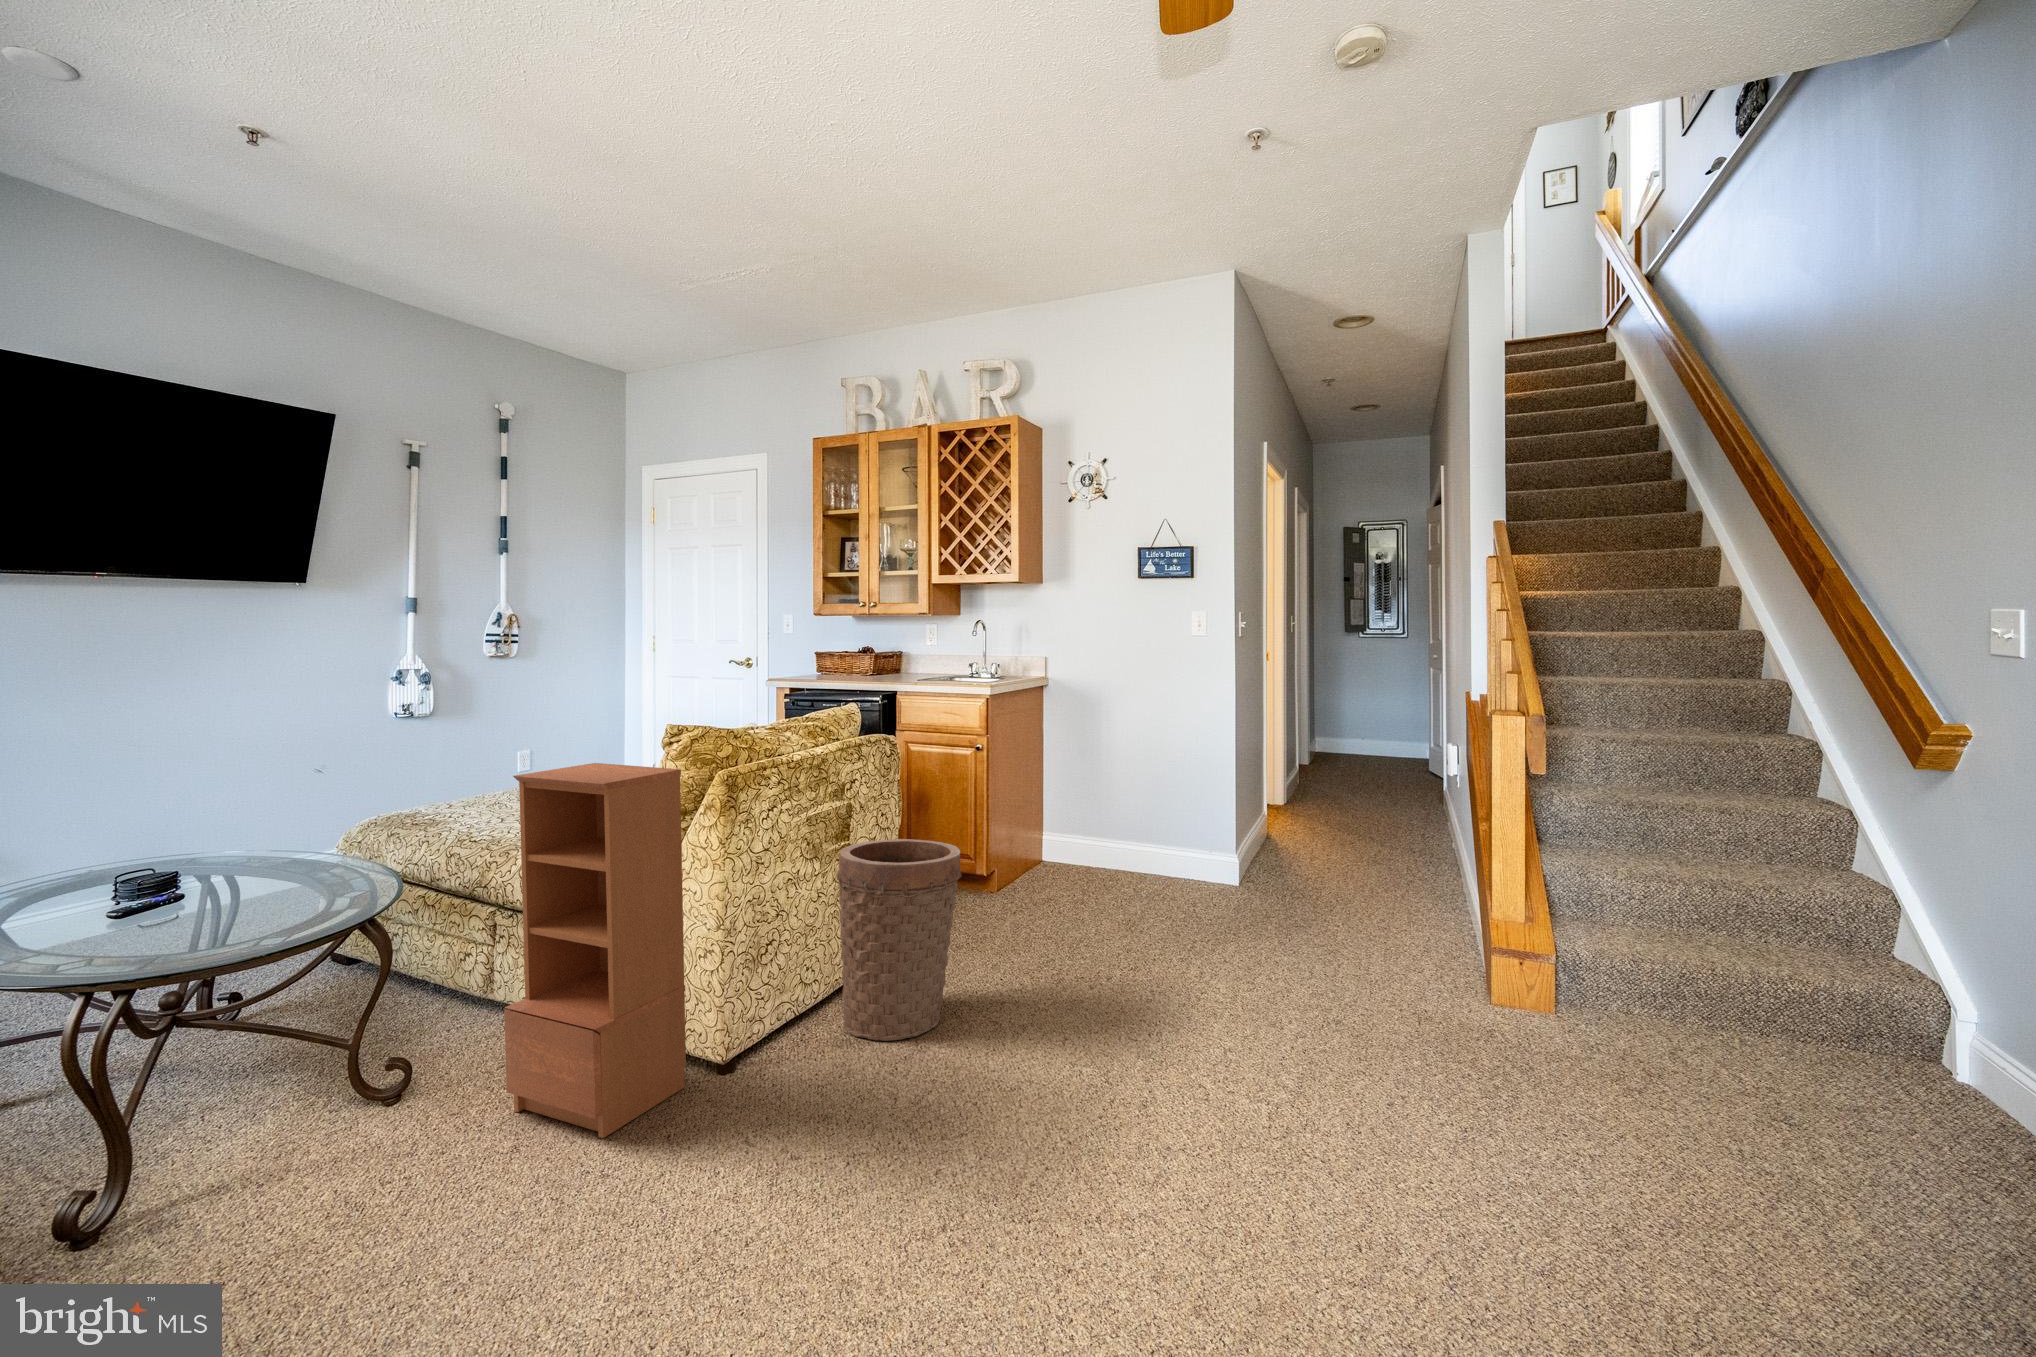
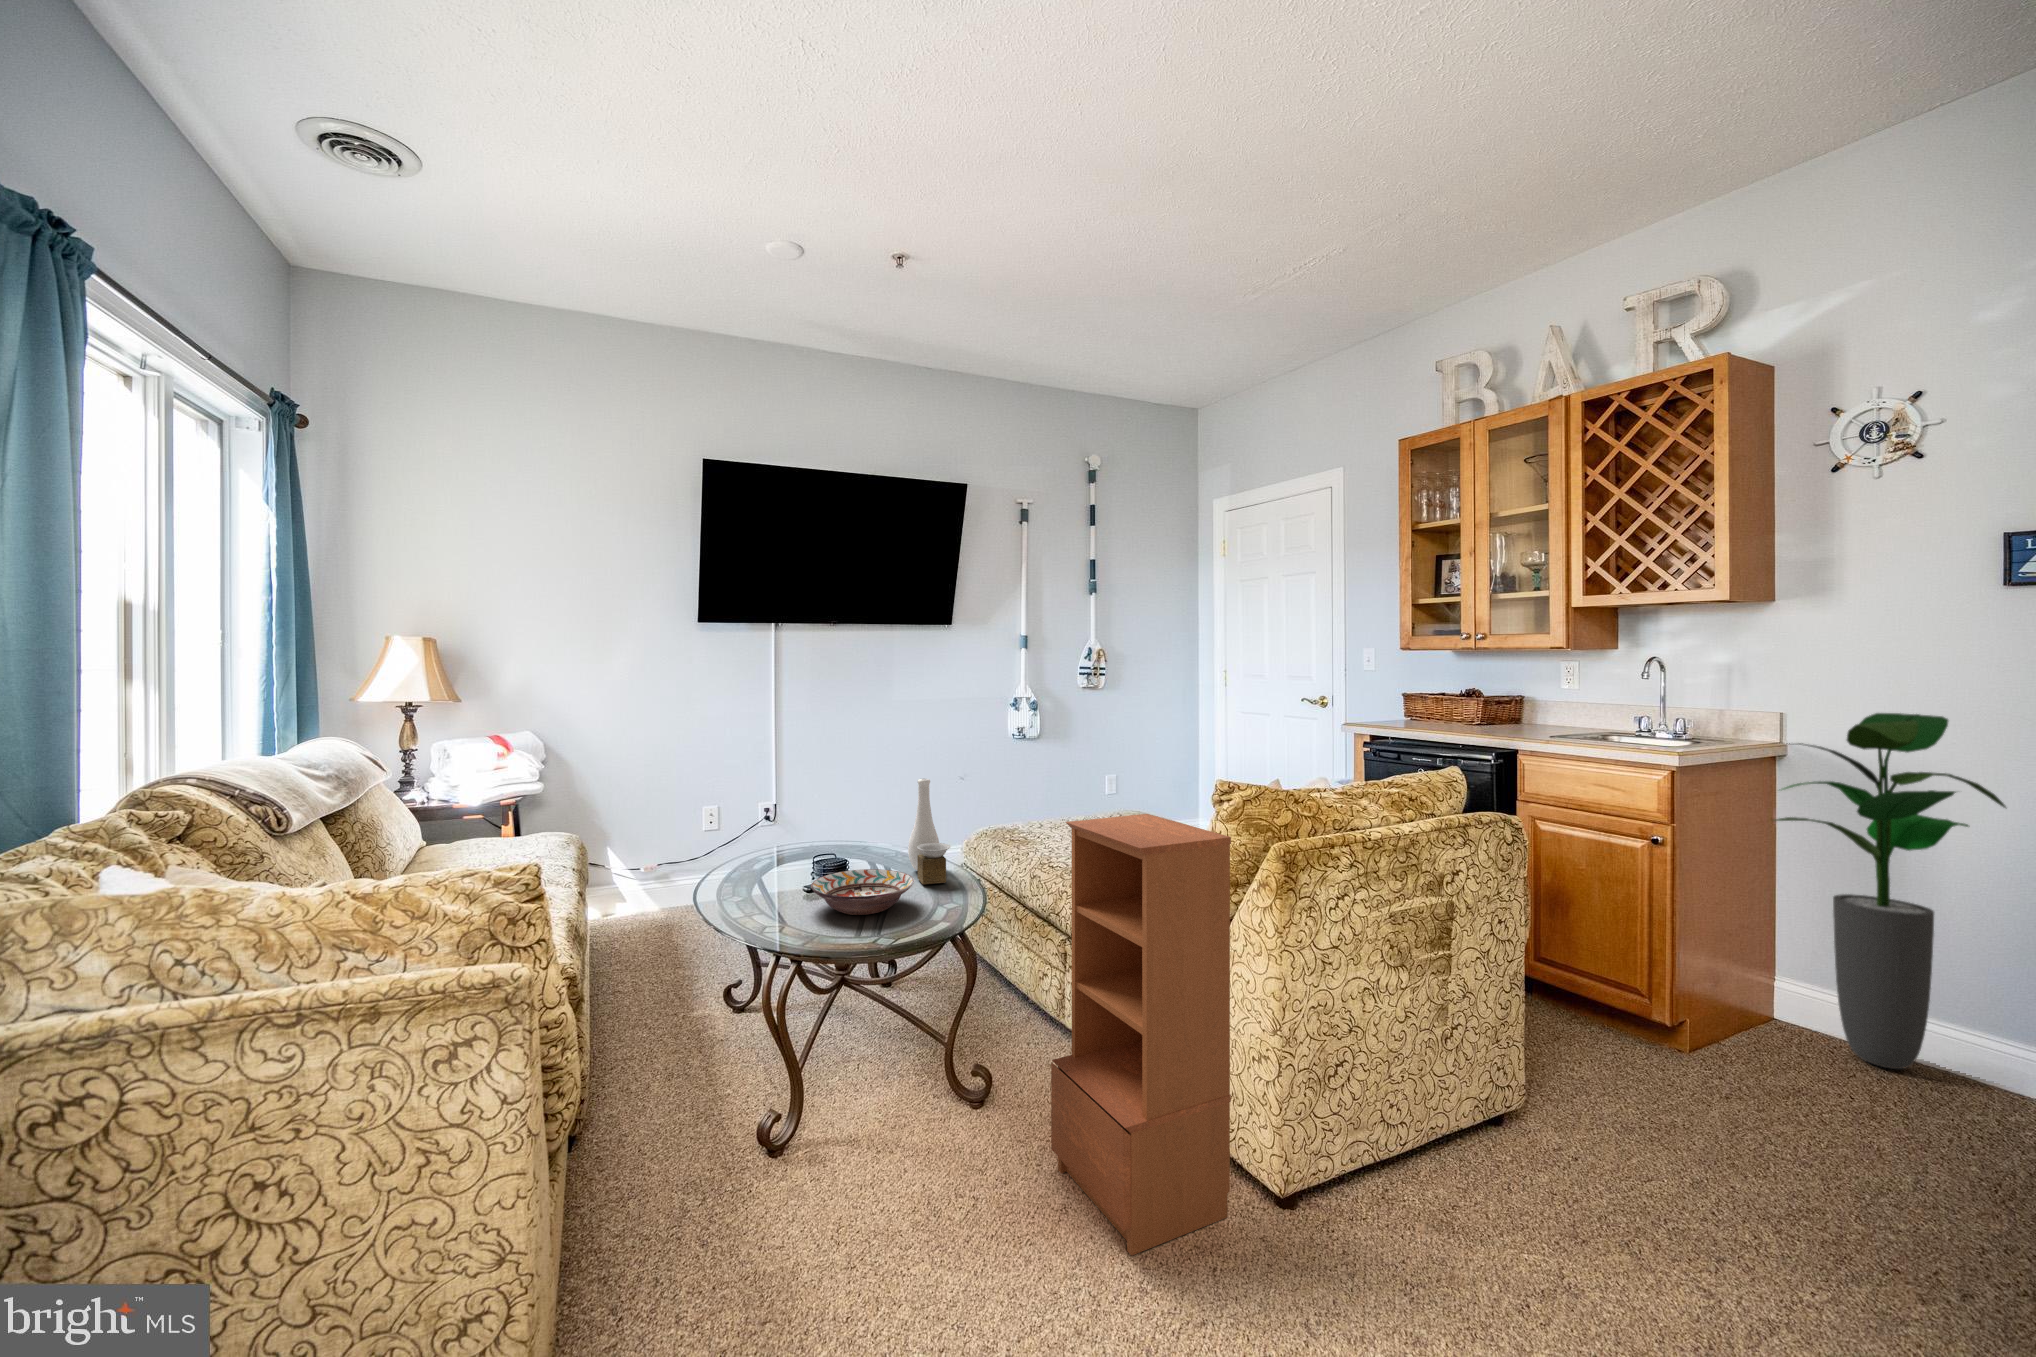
potted plant: none [1042,659,1143,882] -> present [1775,713,2006,1069]
vase: none [262,761,334,882] -> present [908,779,951,884]
basket: present [837,839,962,1041] -> none [1432,953,1644,1271]
decorative bowl: none [130,868,297,924] -> present [811,869,914,915]

